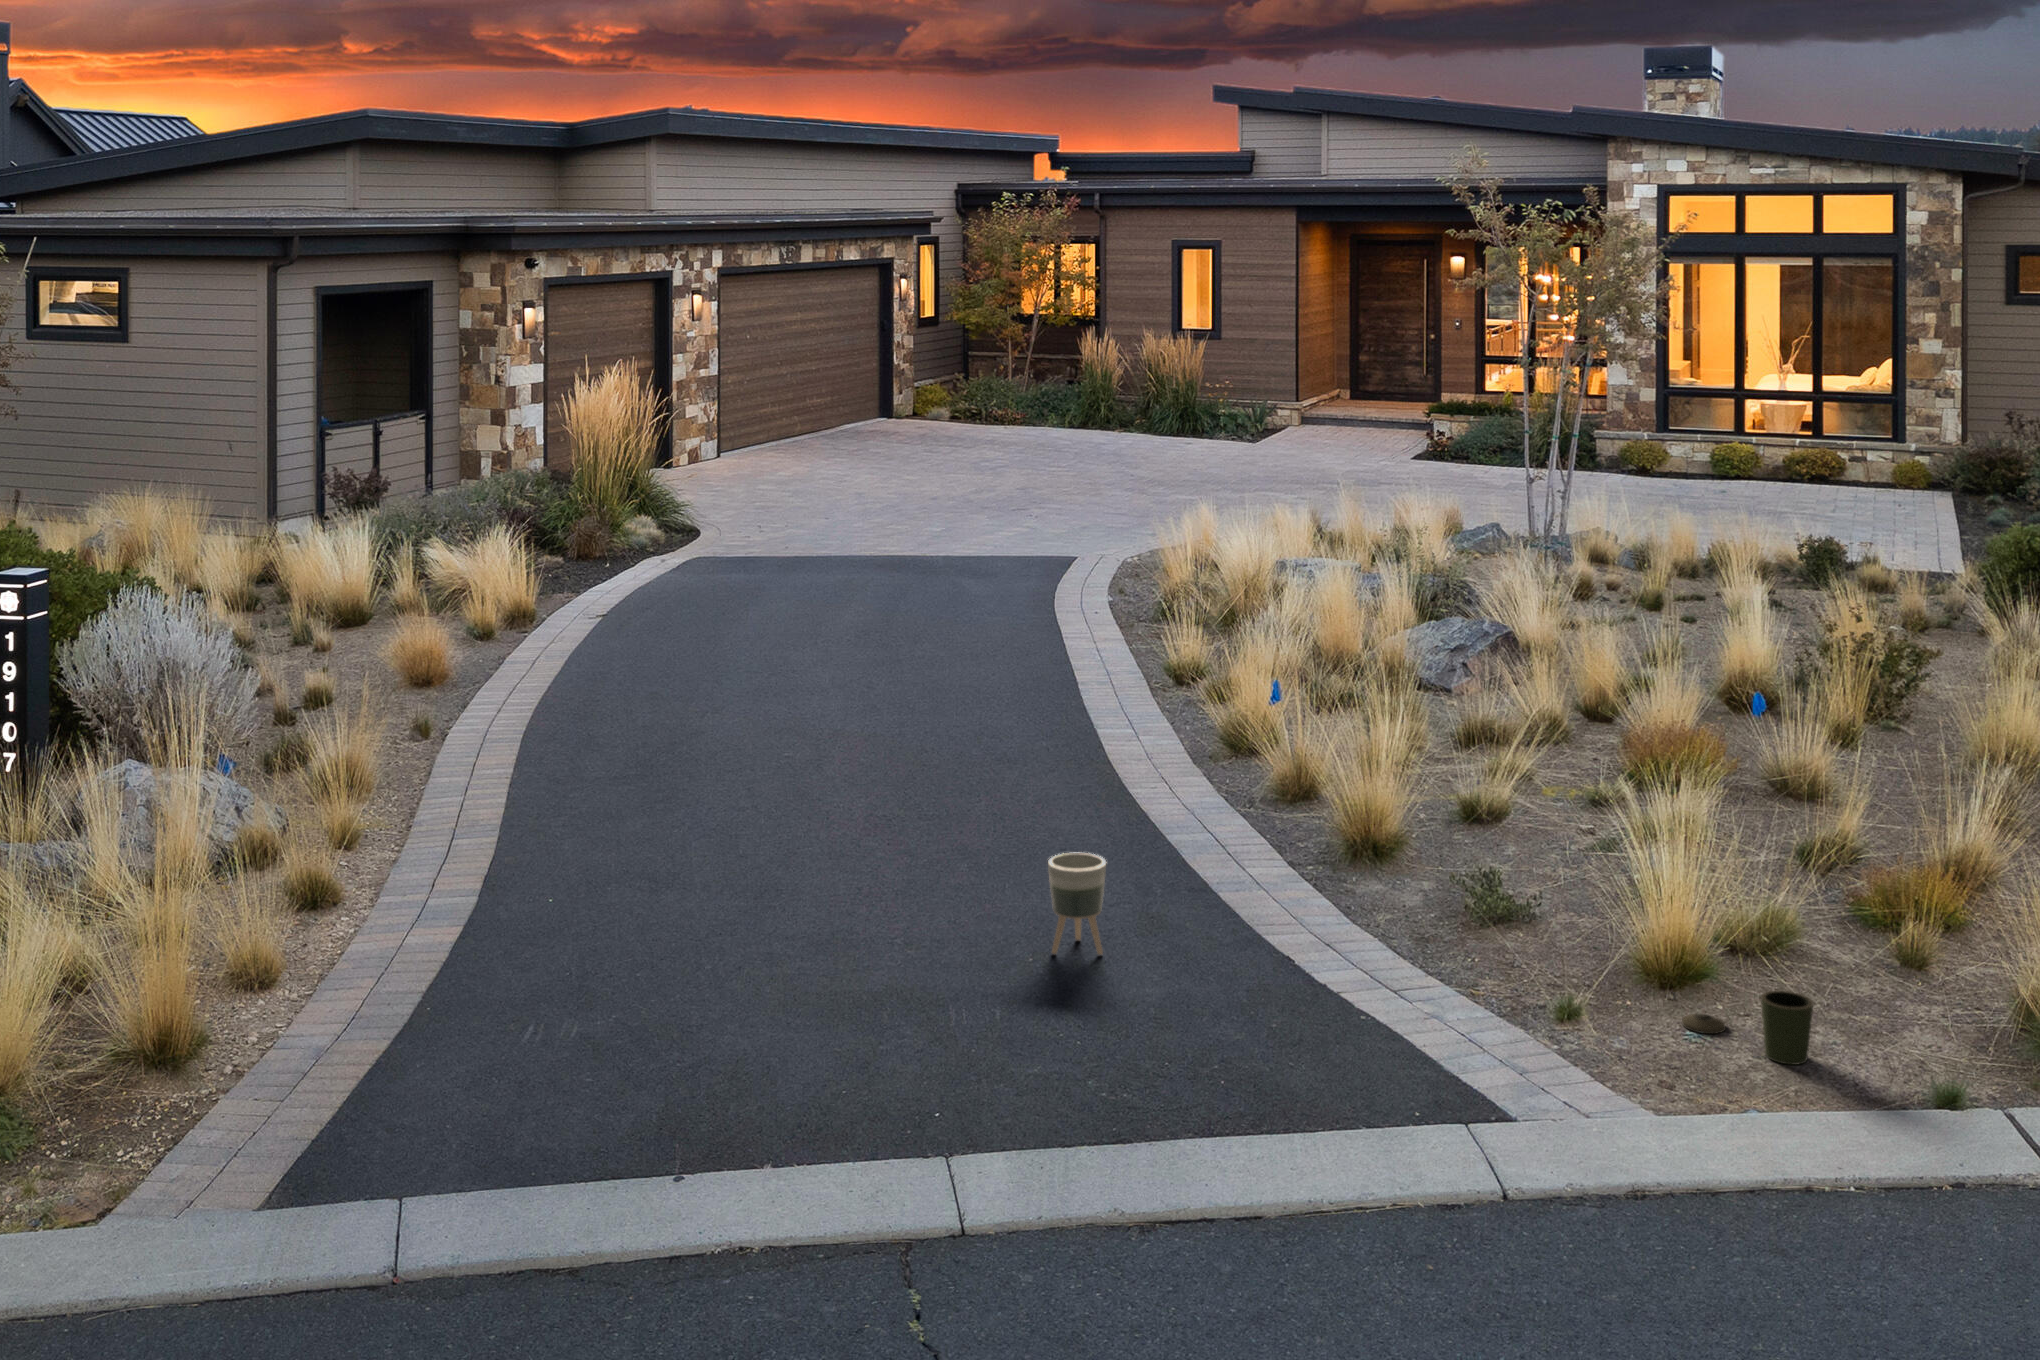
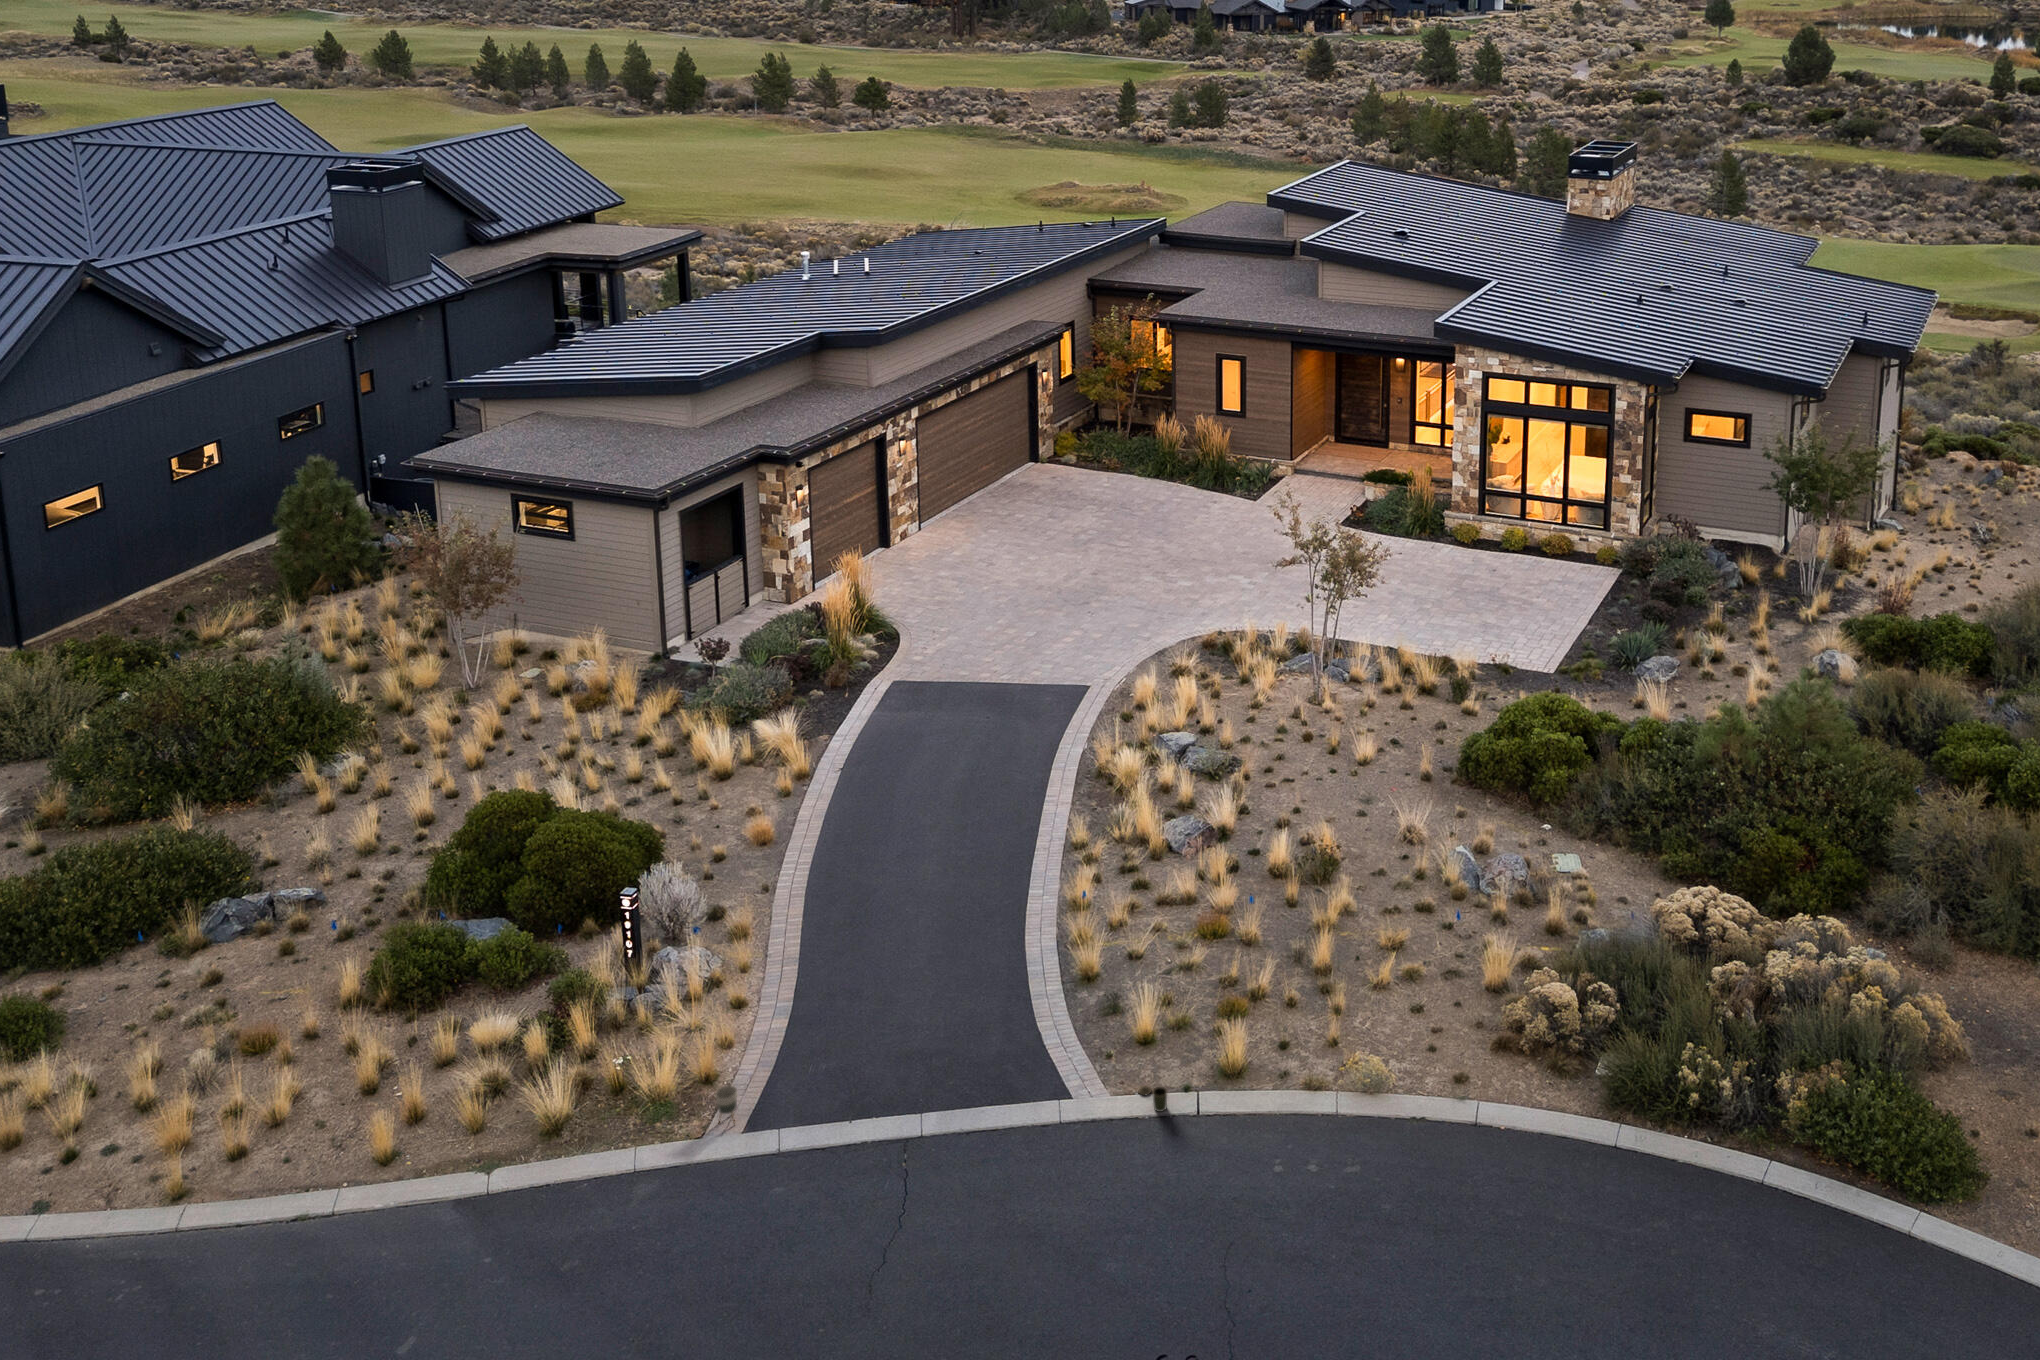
planter: present [1048,853,1106,955] -> present [715,1085,737,1124]

